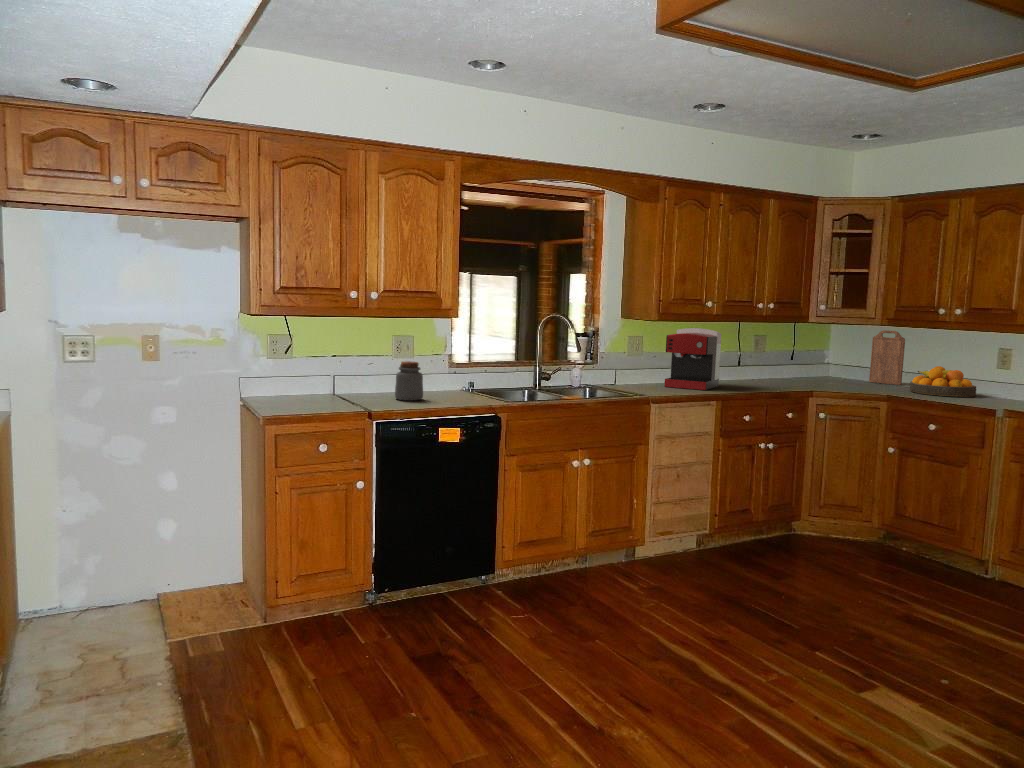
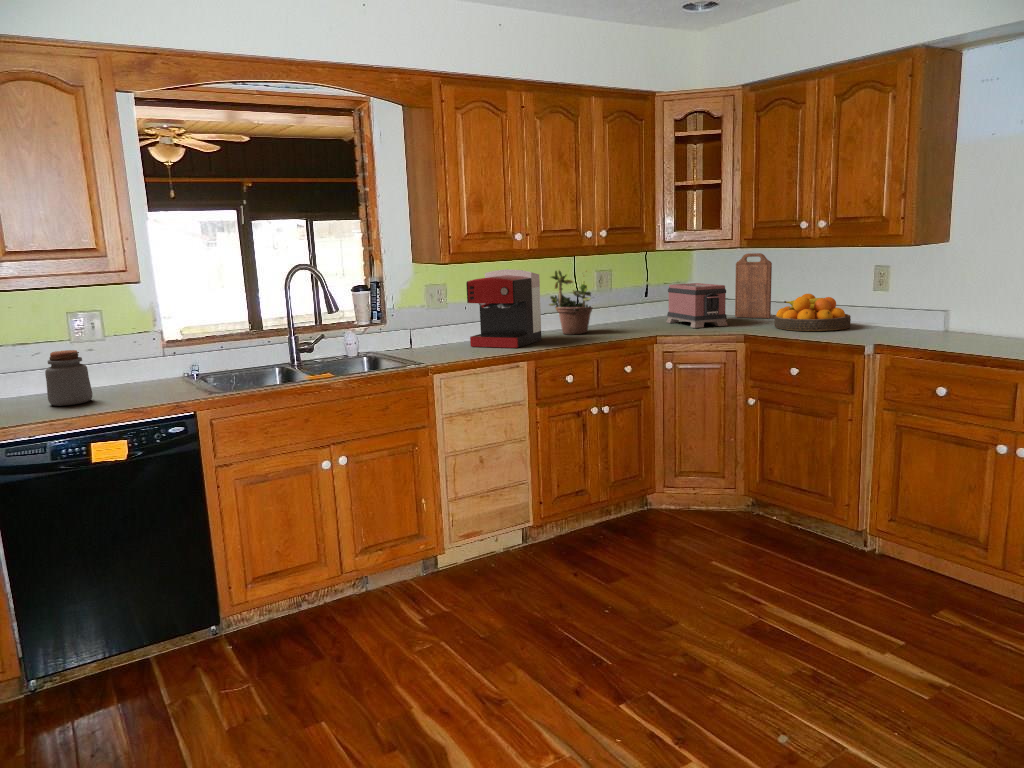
potted plant: none [720,328,759,385] -> present [549,270,593,334]
toaster: none [812,351,869,387] -> present [666,283,728,328]

